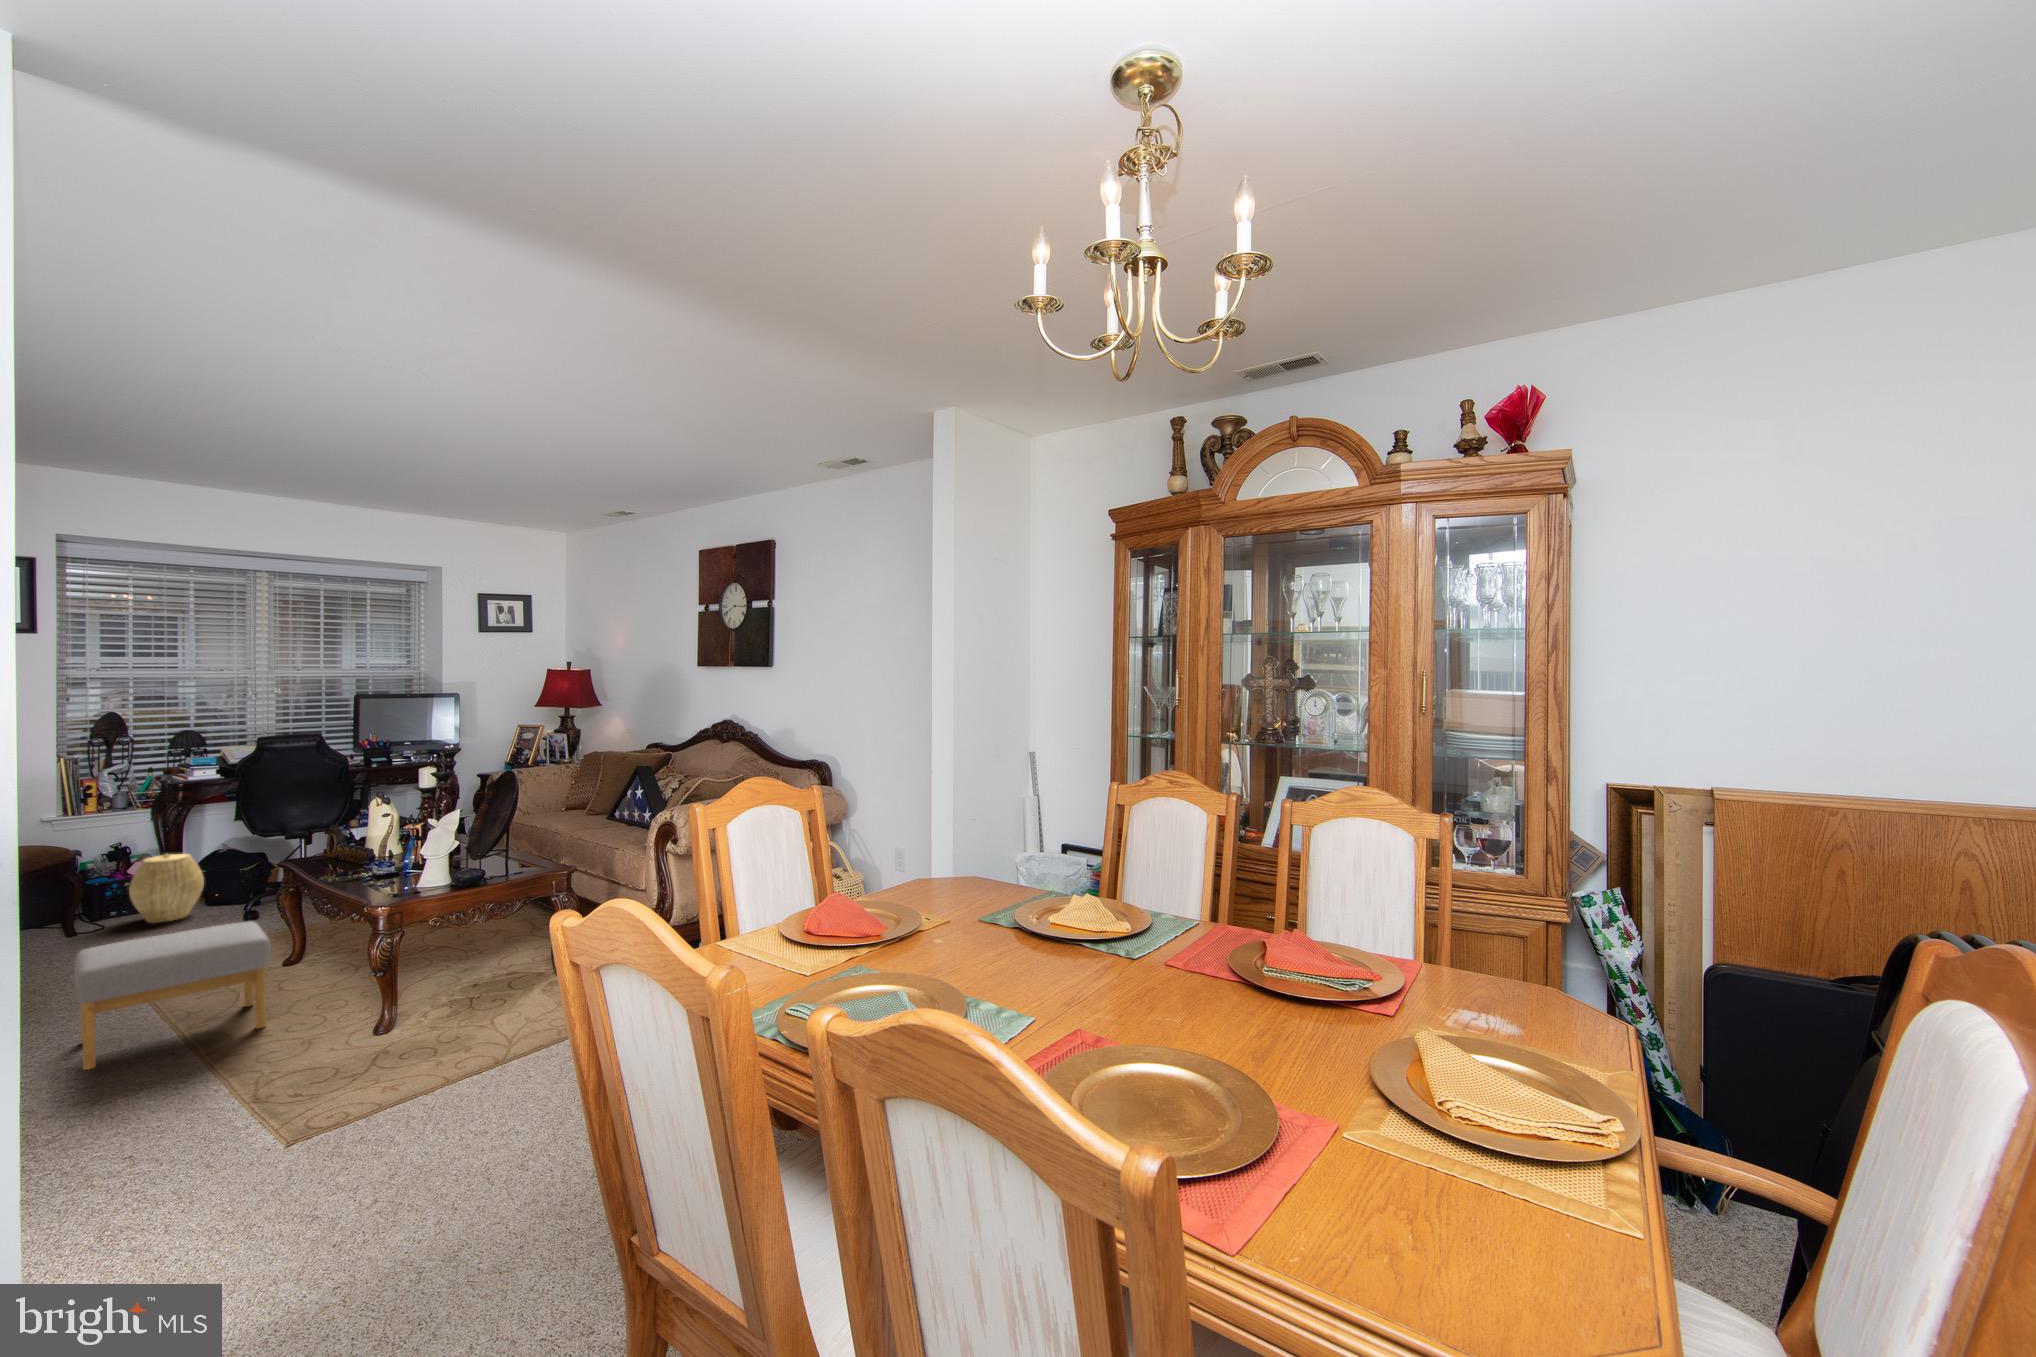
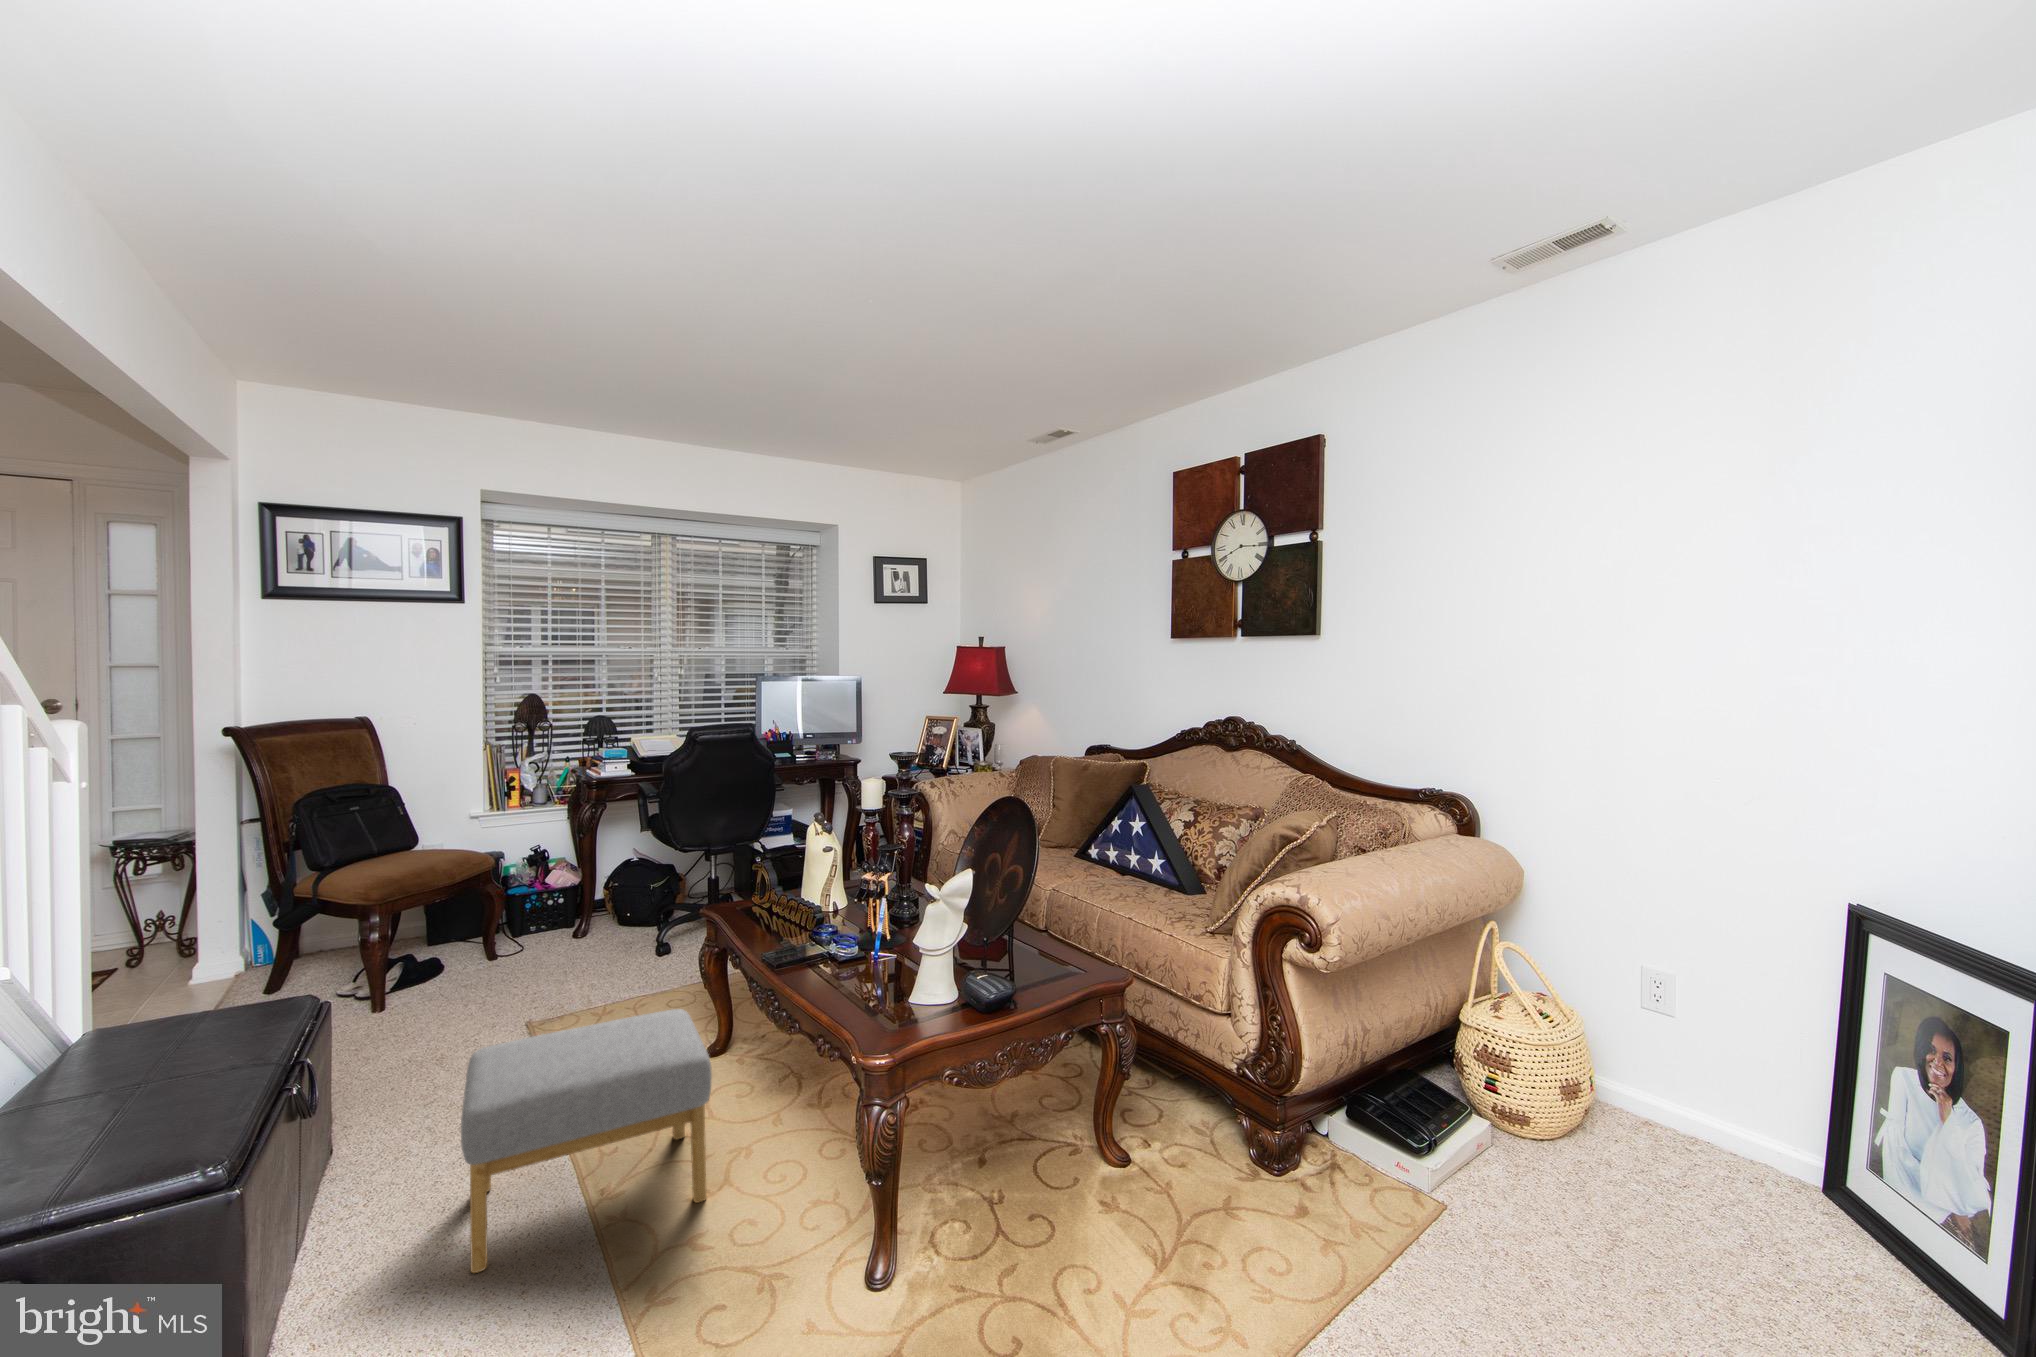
woven basket: present [129,854,204,923] -> none [547,864,617,947]

